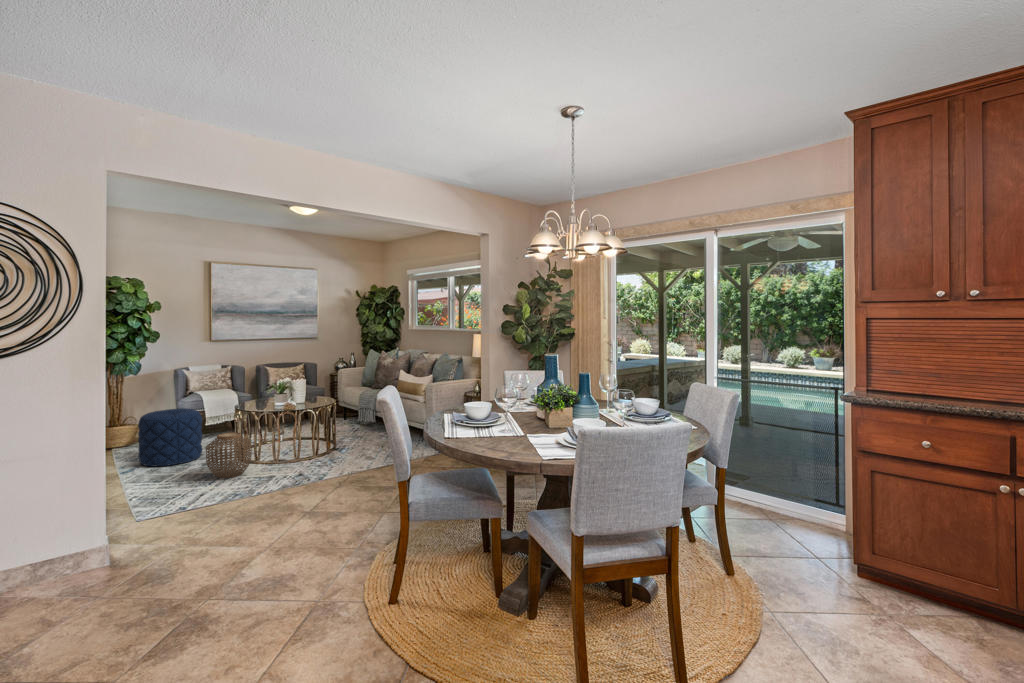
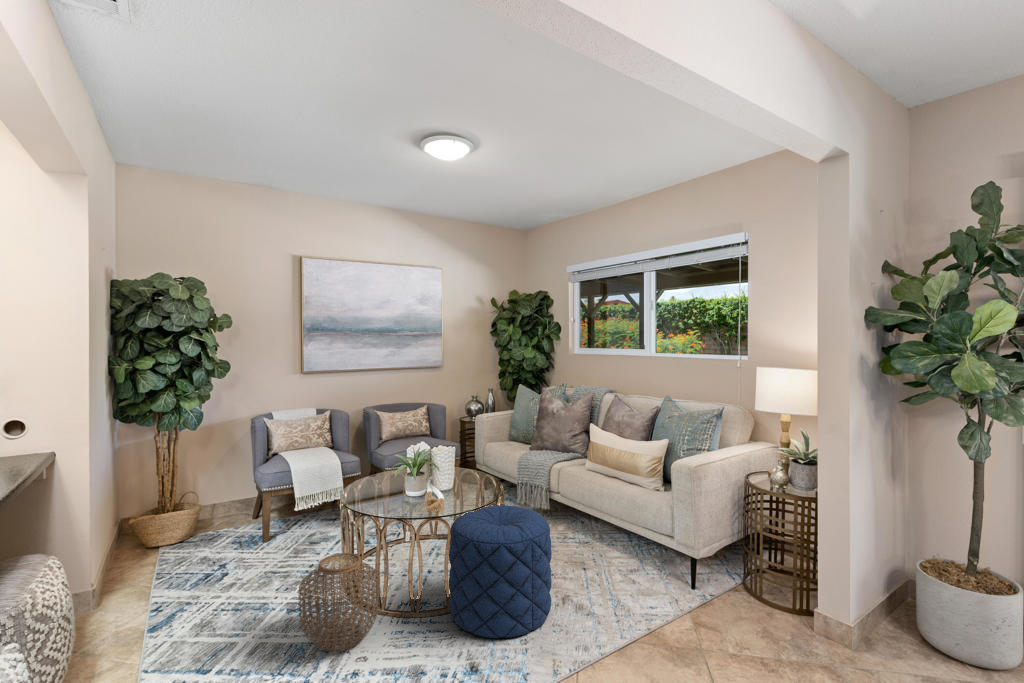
pouf: present [138,408,202,466] -> present [449,505,552,638]

